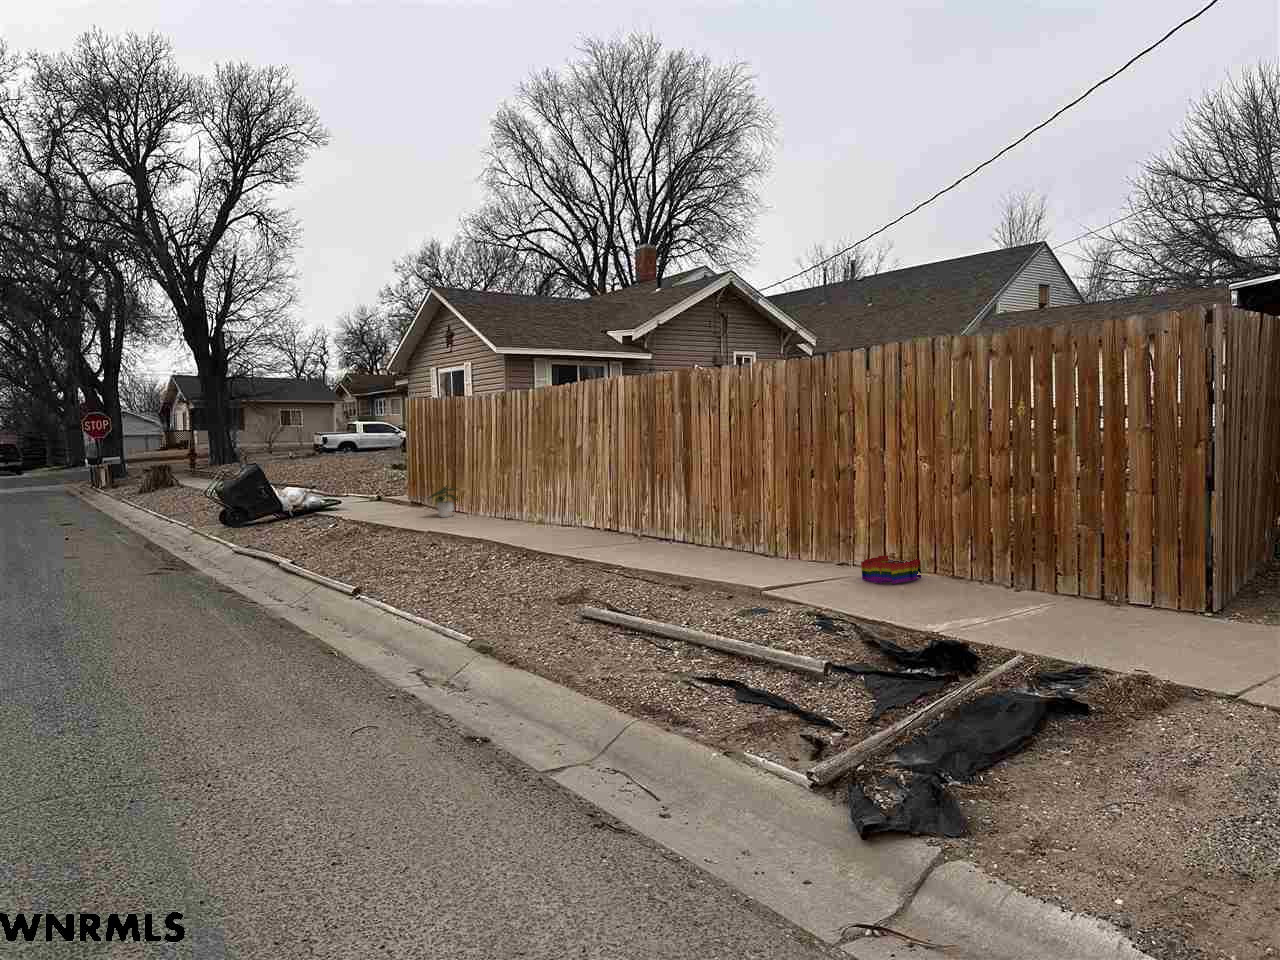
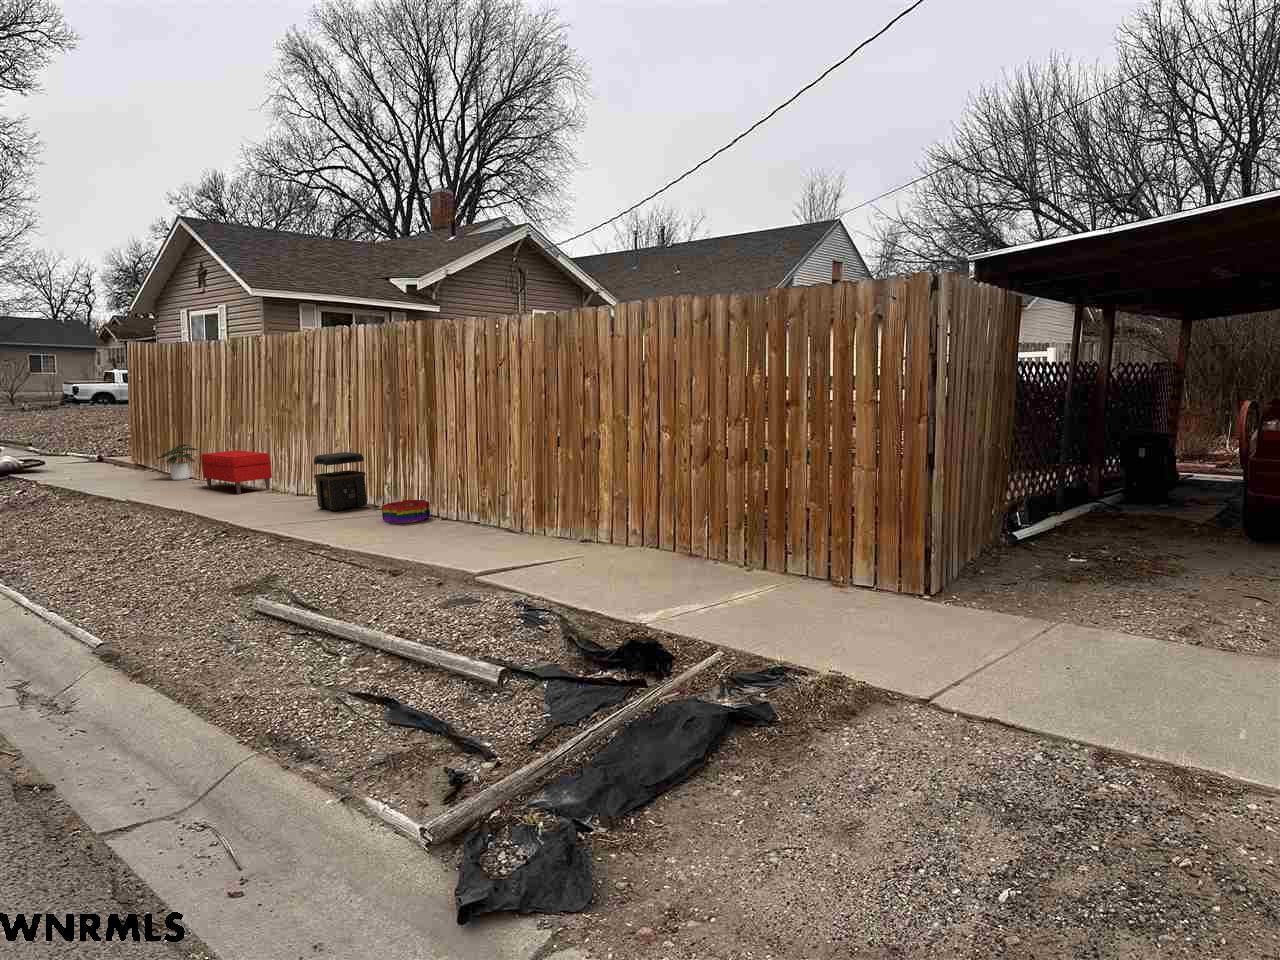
toolbox: none [579,489,625,542] -> present [314,452,367,511]
bench: none [470,490,532,528] -> present [202,450,272,494]
storage bin: present [861,556,921,584] -> present [382,500,430,523]

